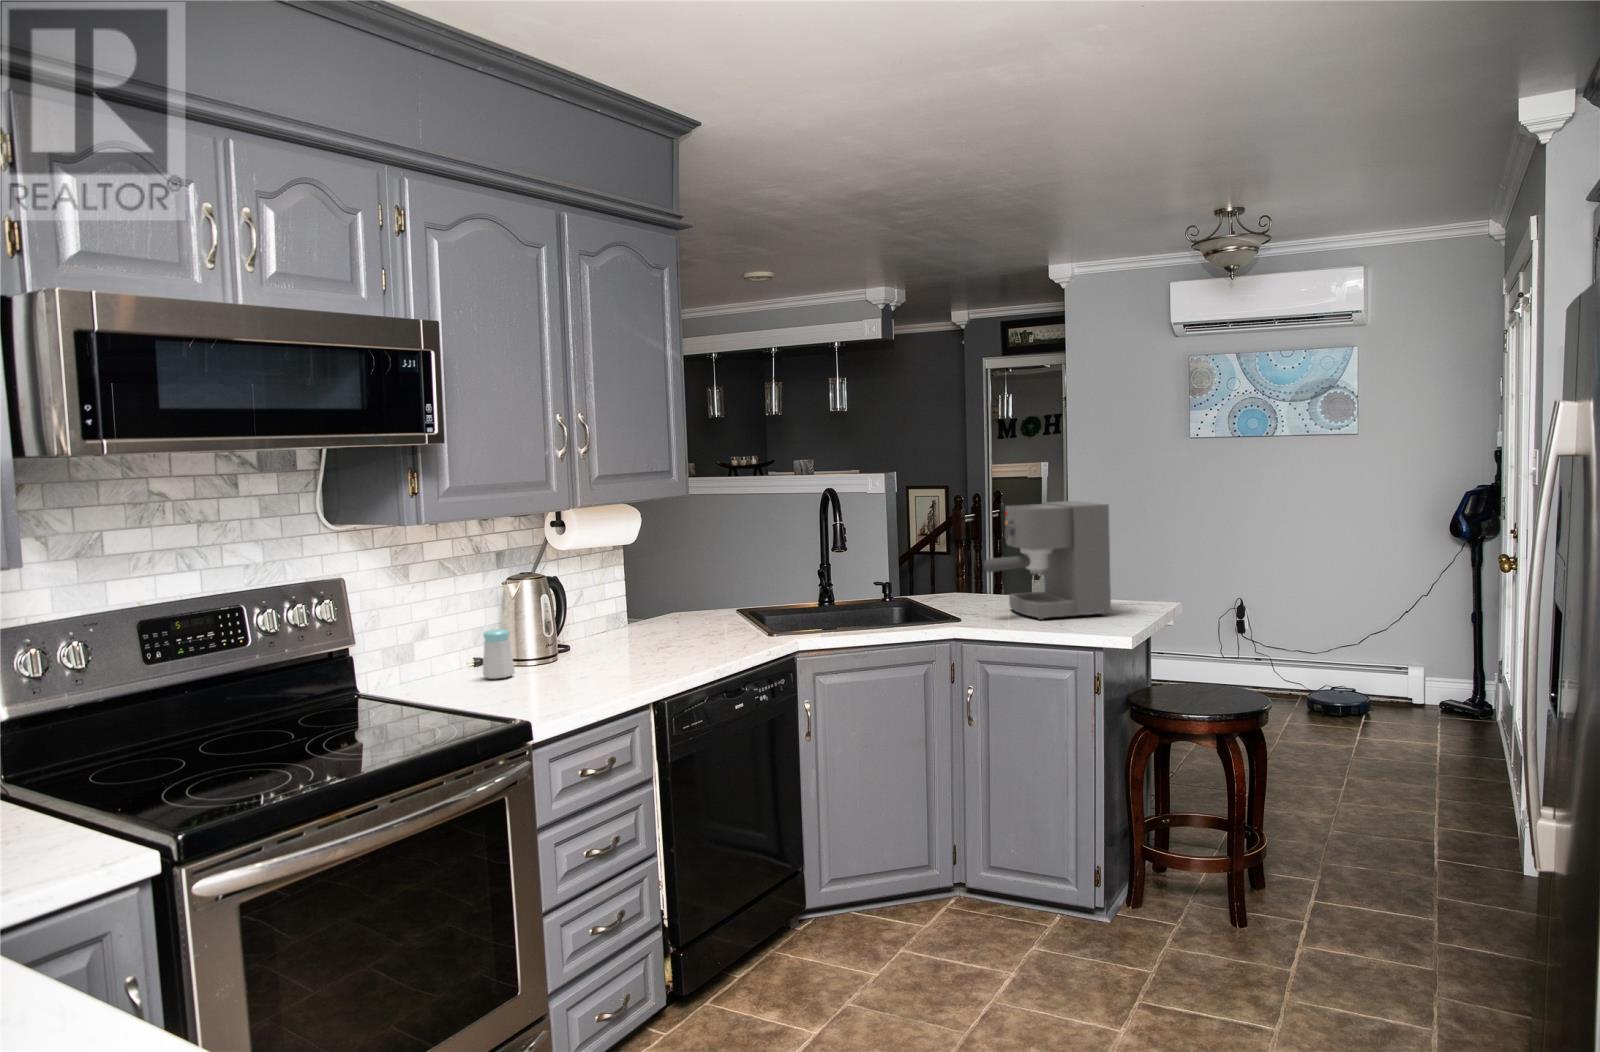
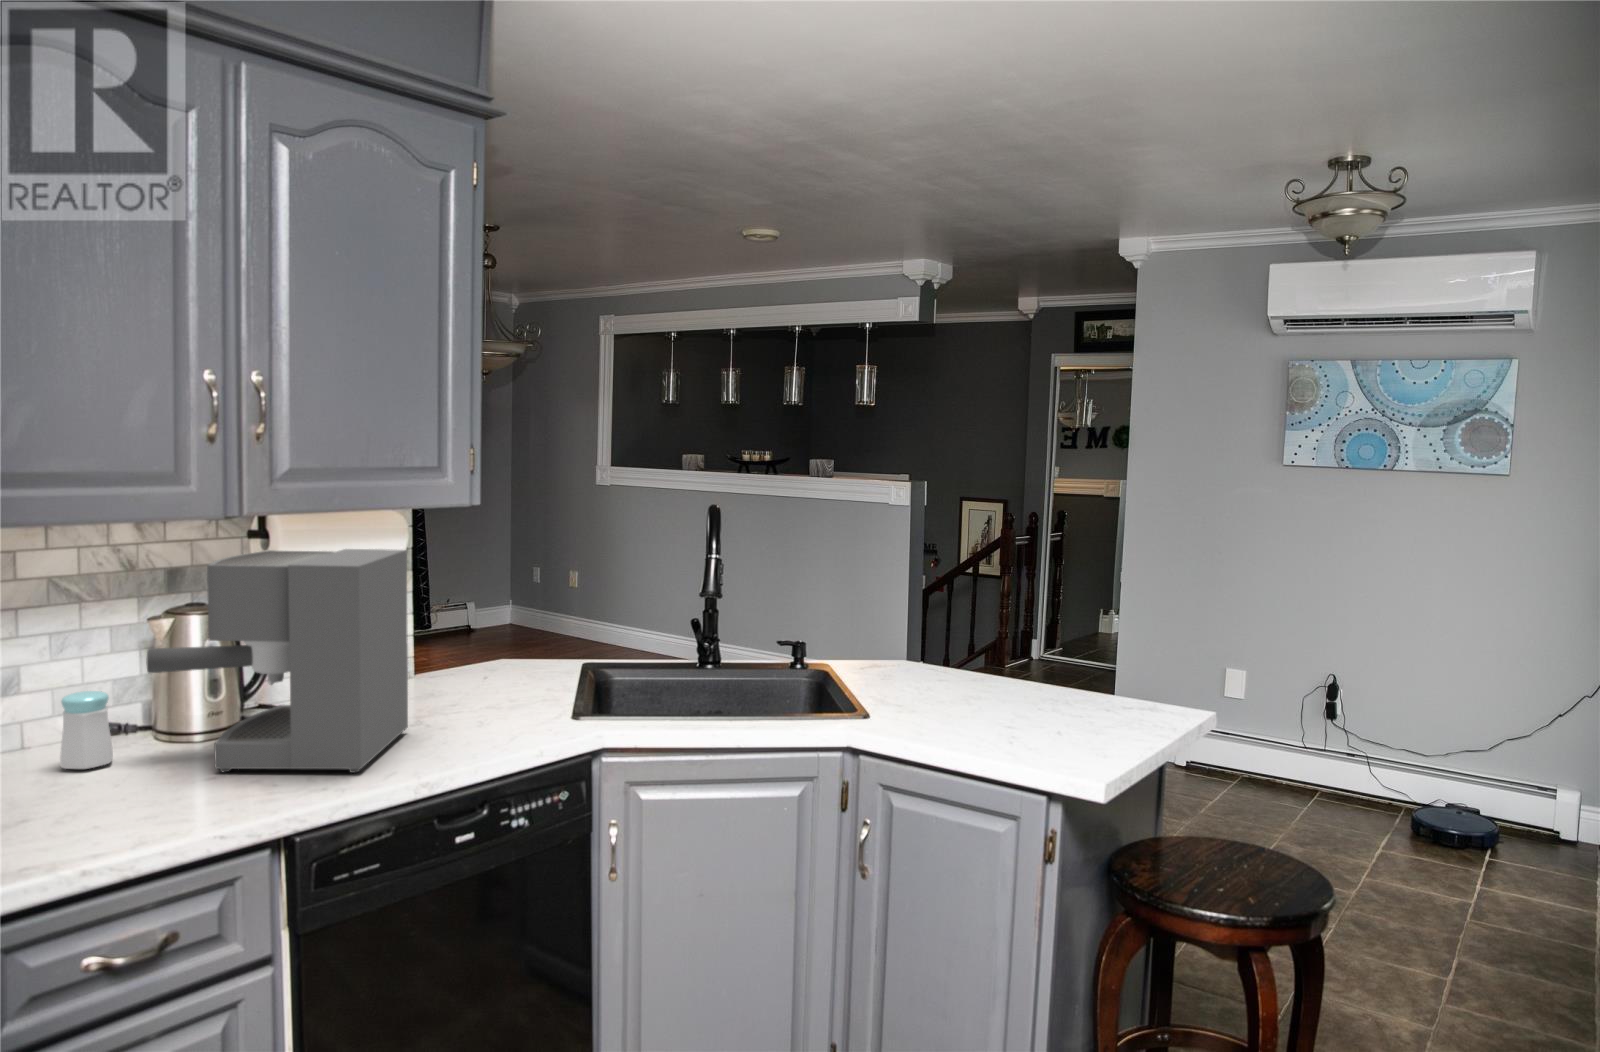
coffee maker: present [984,501,1111,620] -> present [146,549,408,773]

